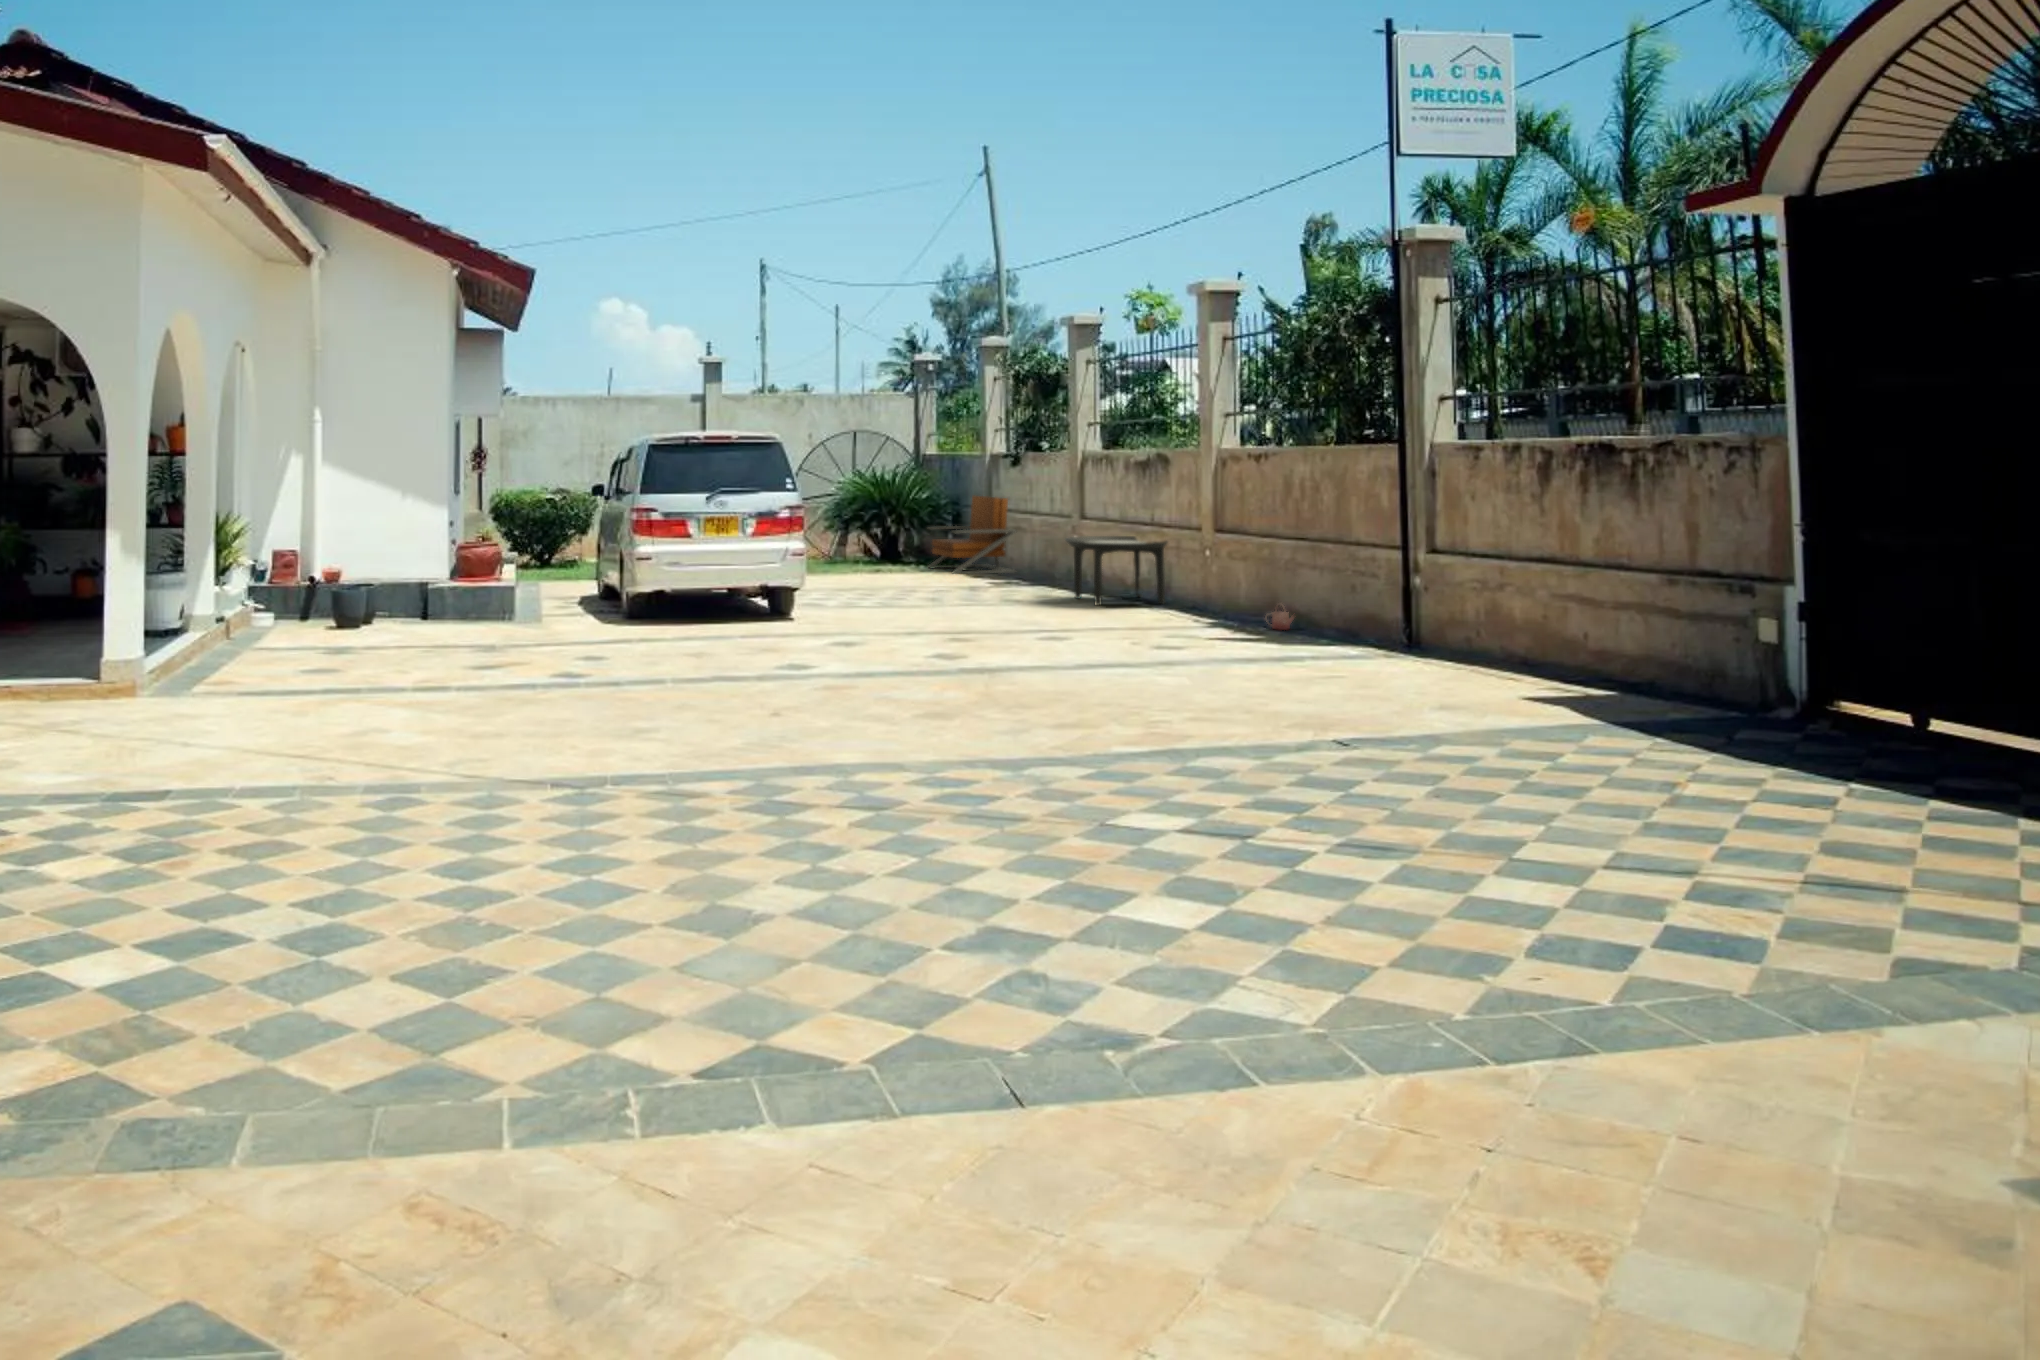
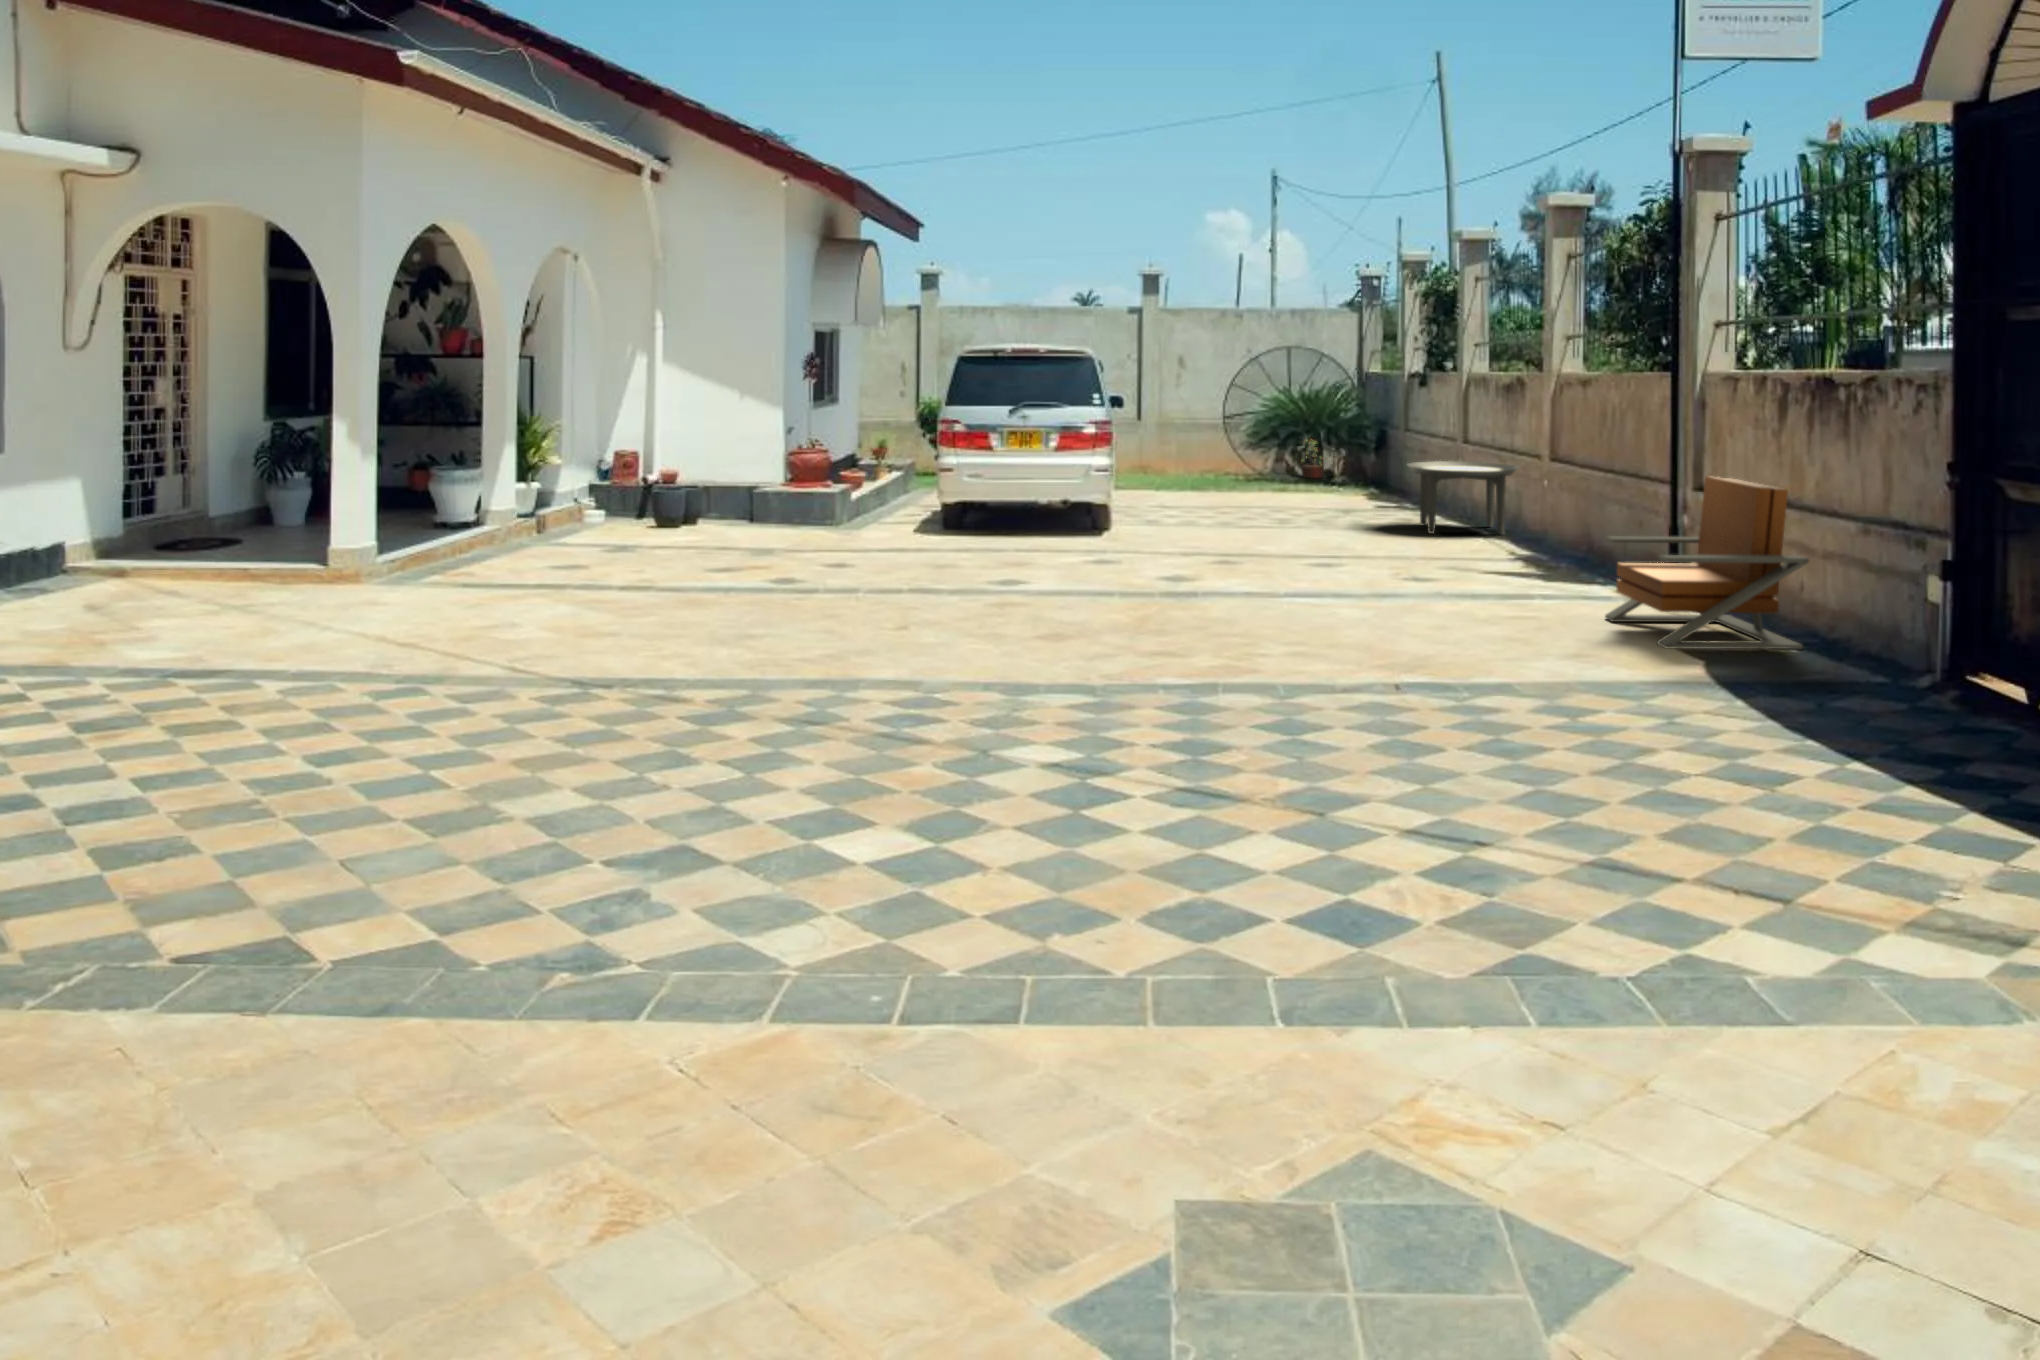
lounge chair: present [928,496,1017,574] -> present [1605,476,1809,649]
decorative plant: none [878,520,903,560] -> present [1301,439,1324,478]
watering can: present [1268,608,1295,630] -> none [1558,539,1601,568]

